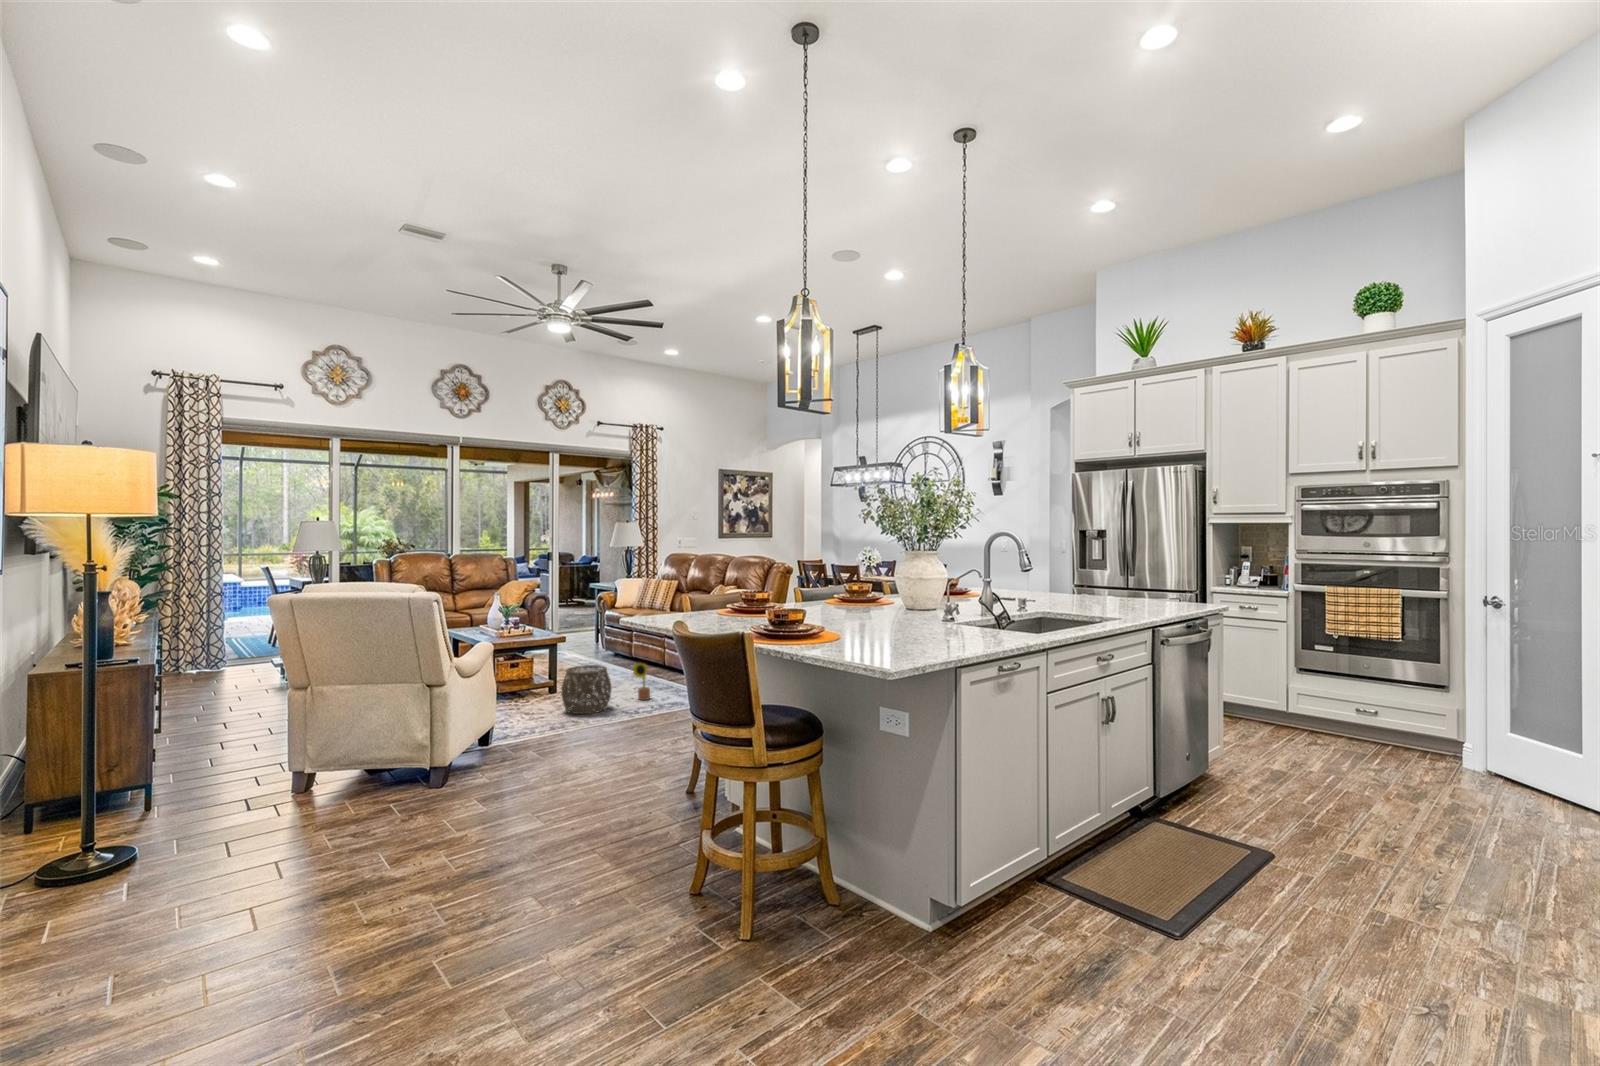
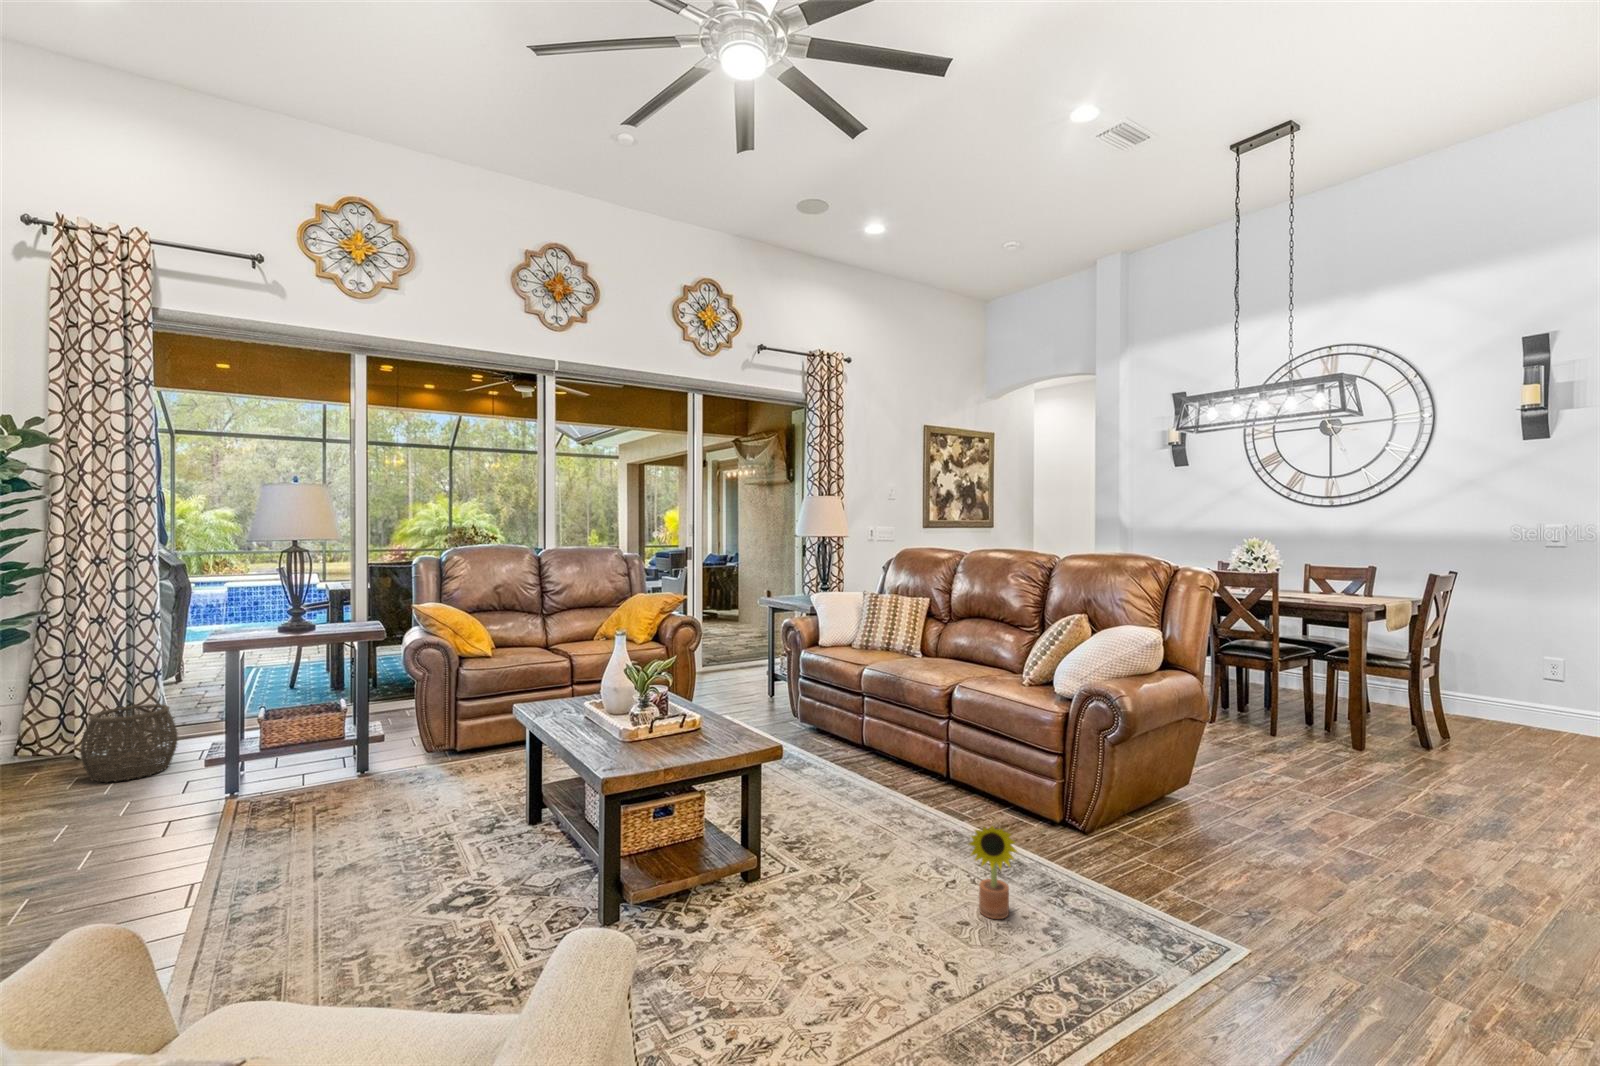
woven basket: present [561,665,611,715] -> present [79,704,178,782]

